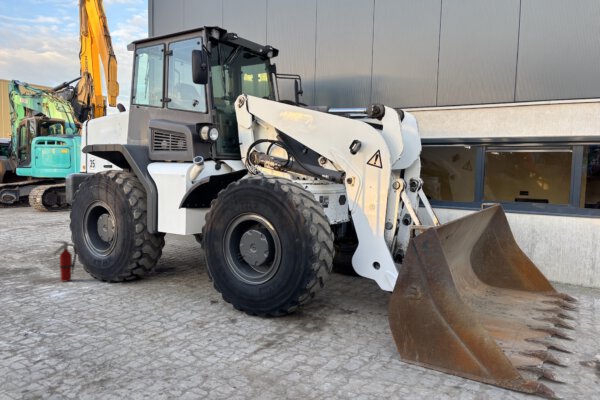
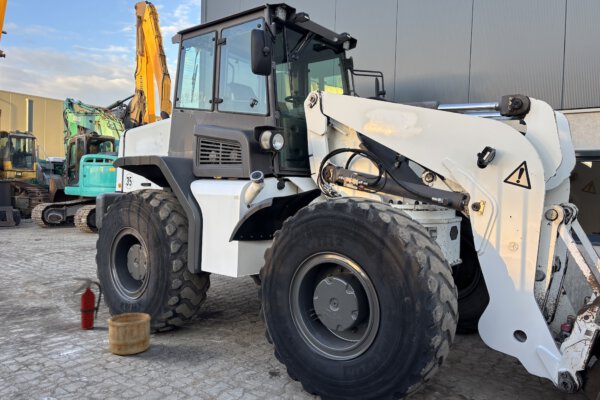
wooden bucket: none [86,265,120,296] -> present [108,313,151,355]

